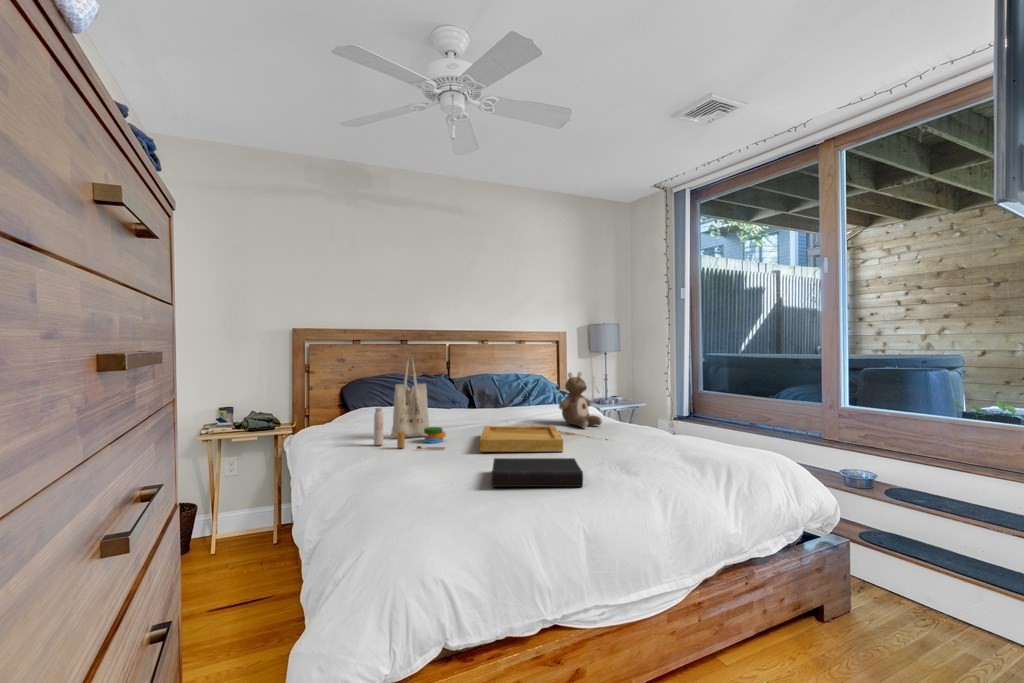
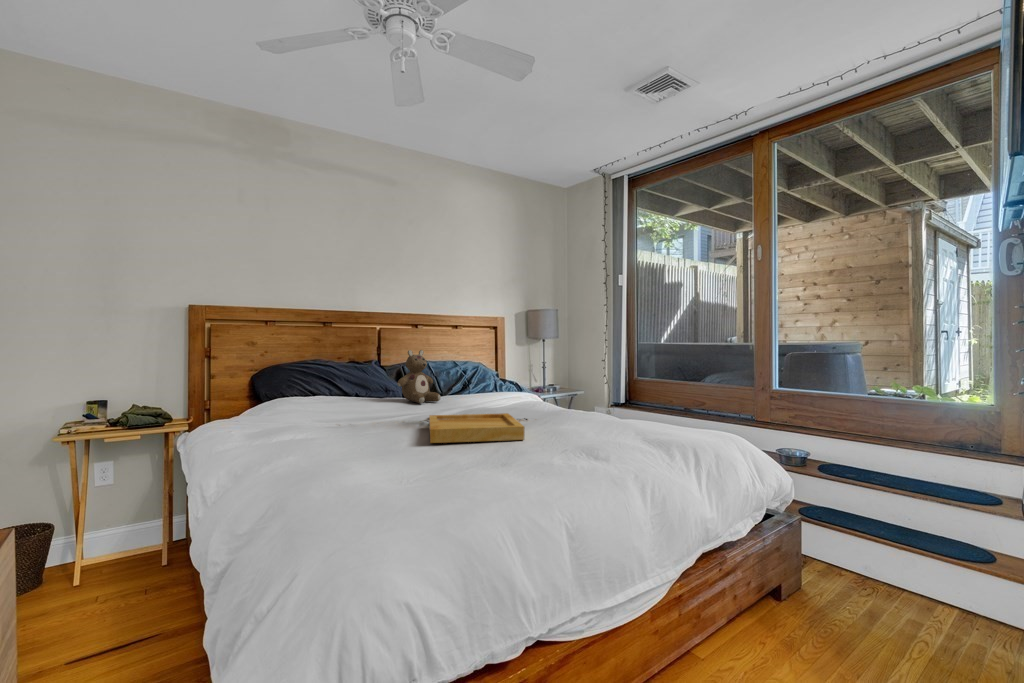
tote bag: present [374,360,446,449] -> none [298,337,388,443]
stuffed bear: present [559,372,602,427] -> present [397,350,441,403]
book: present [492,458,583,487] -> none [453,446,561,482]

